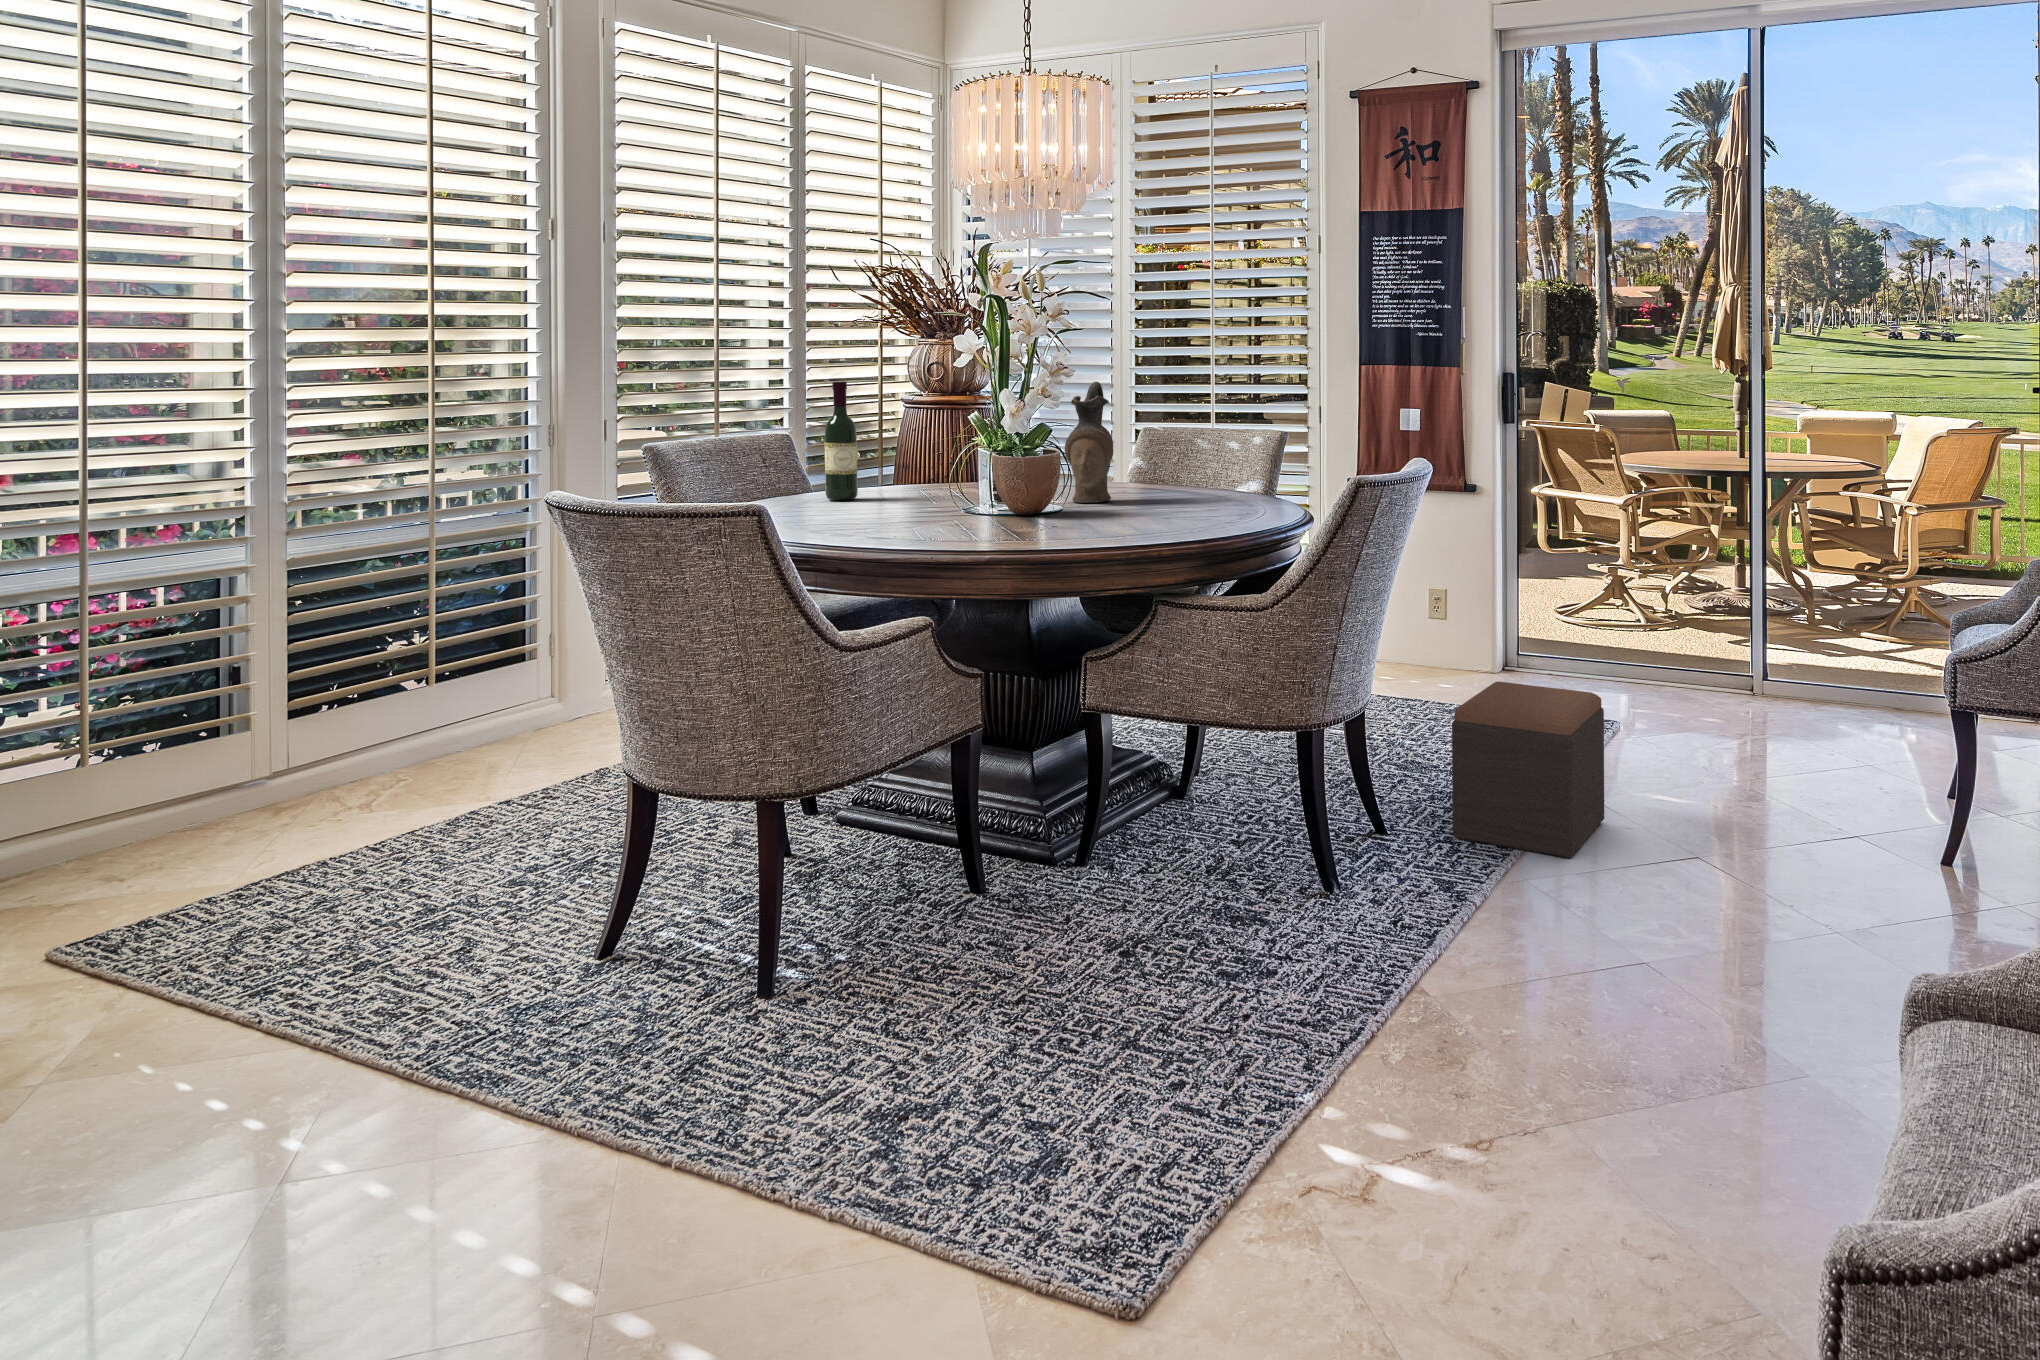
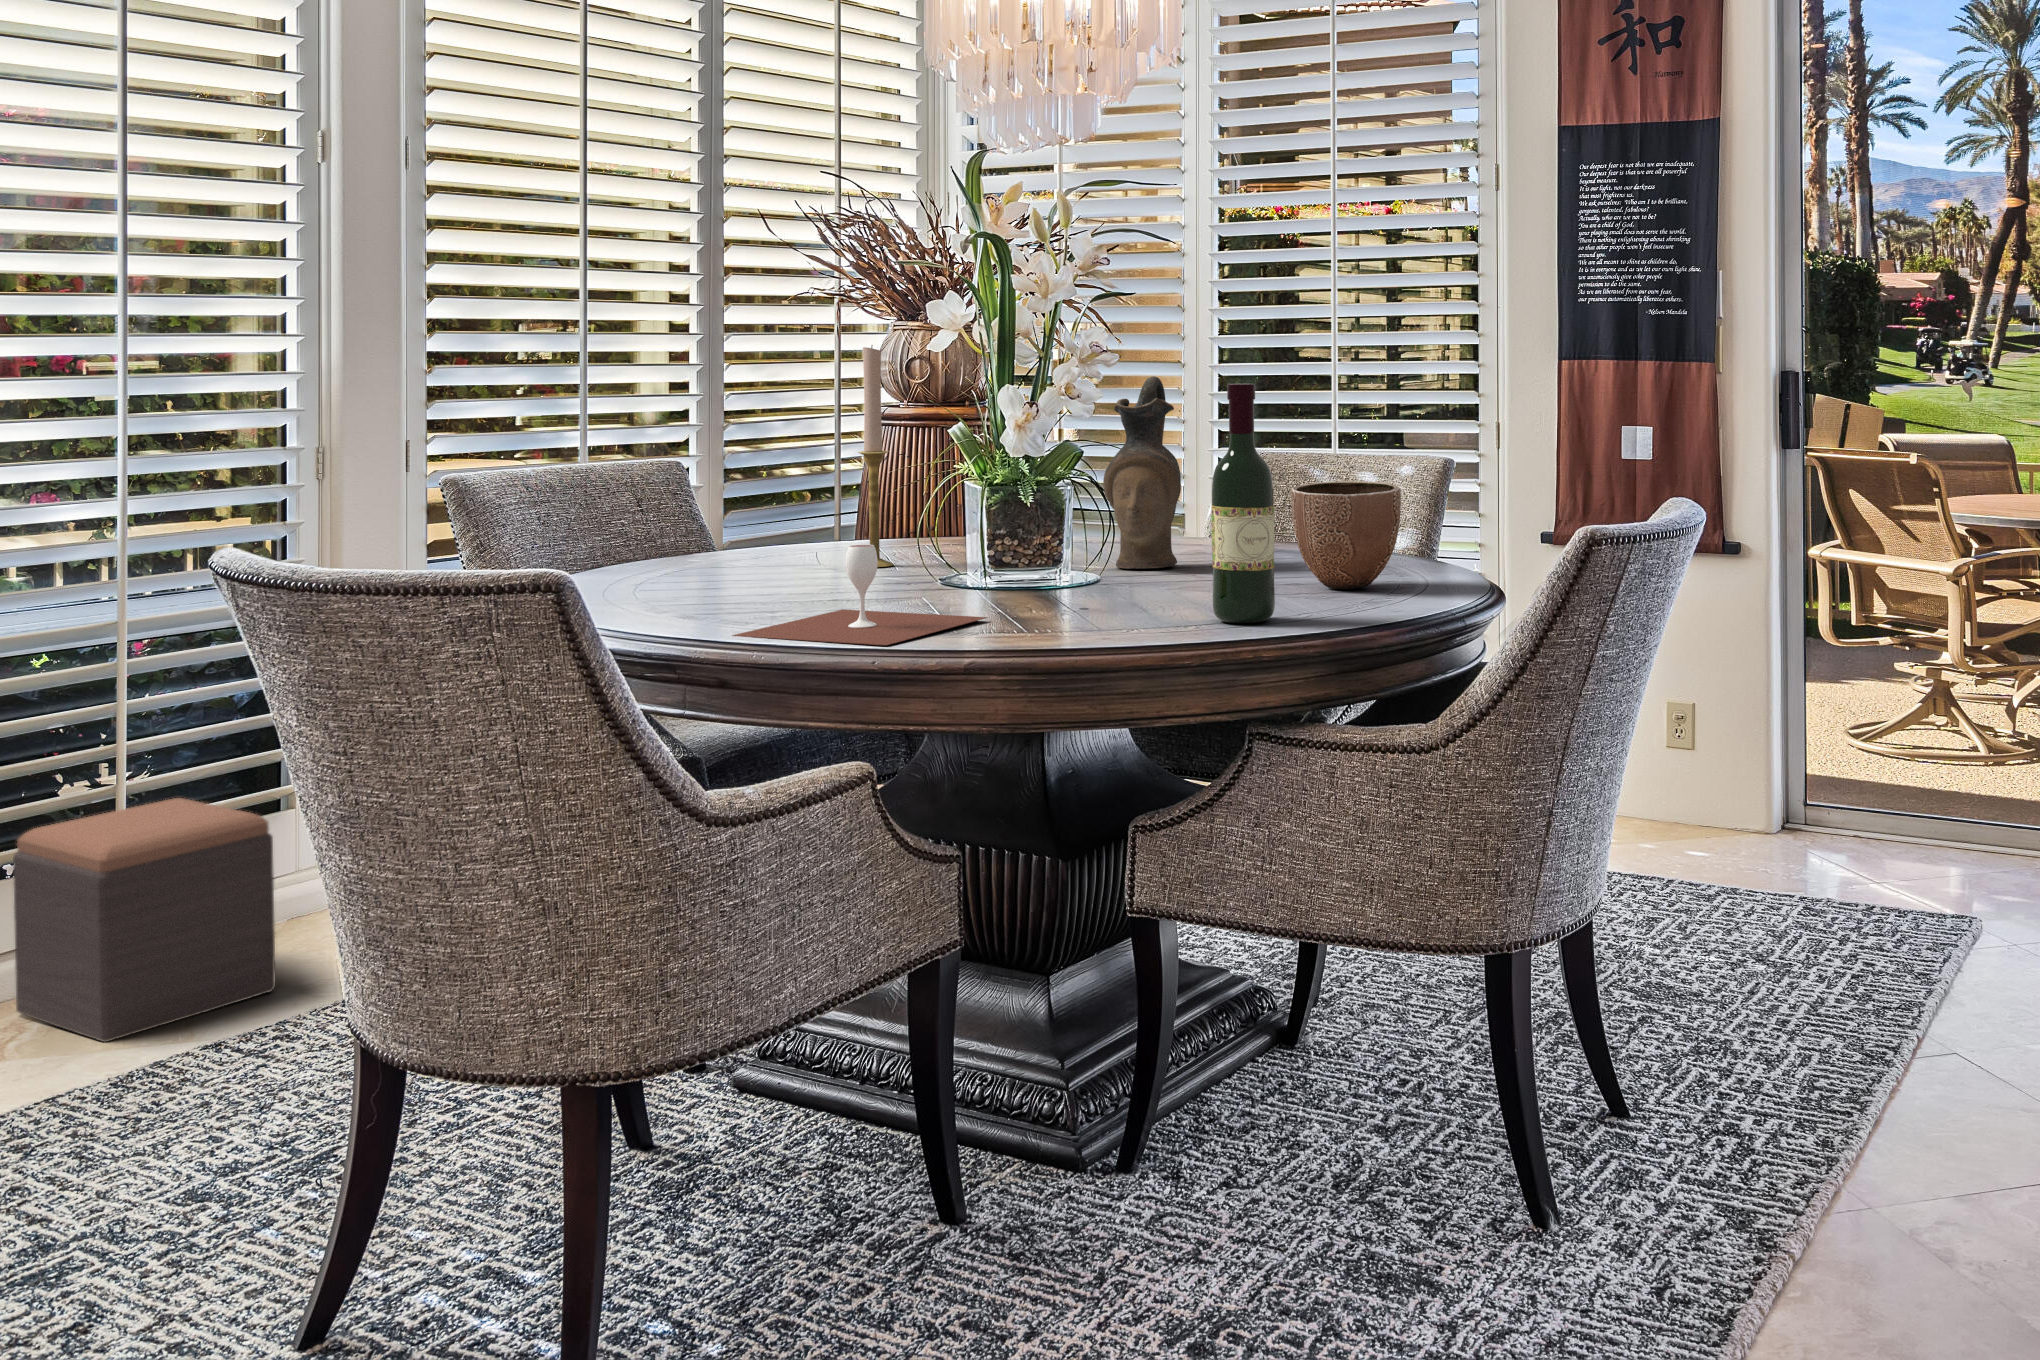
candlestick: none [908,362,932,502] -> present [858,345,894,567]
wine bottle: present [824,381,858,501] -> present [1211,383,1275,623]
decorative bowl: present [992,448,1061,515] -> present [1291,481,1401,589]
wine glass: none [844,488,997,548] -> present [732,545,988,646]
footstool: present [1452,681,1604,858] -> present [13,798,276,1042]

